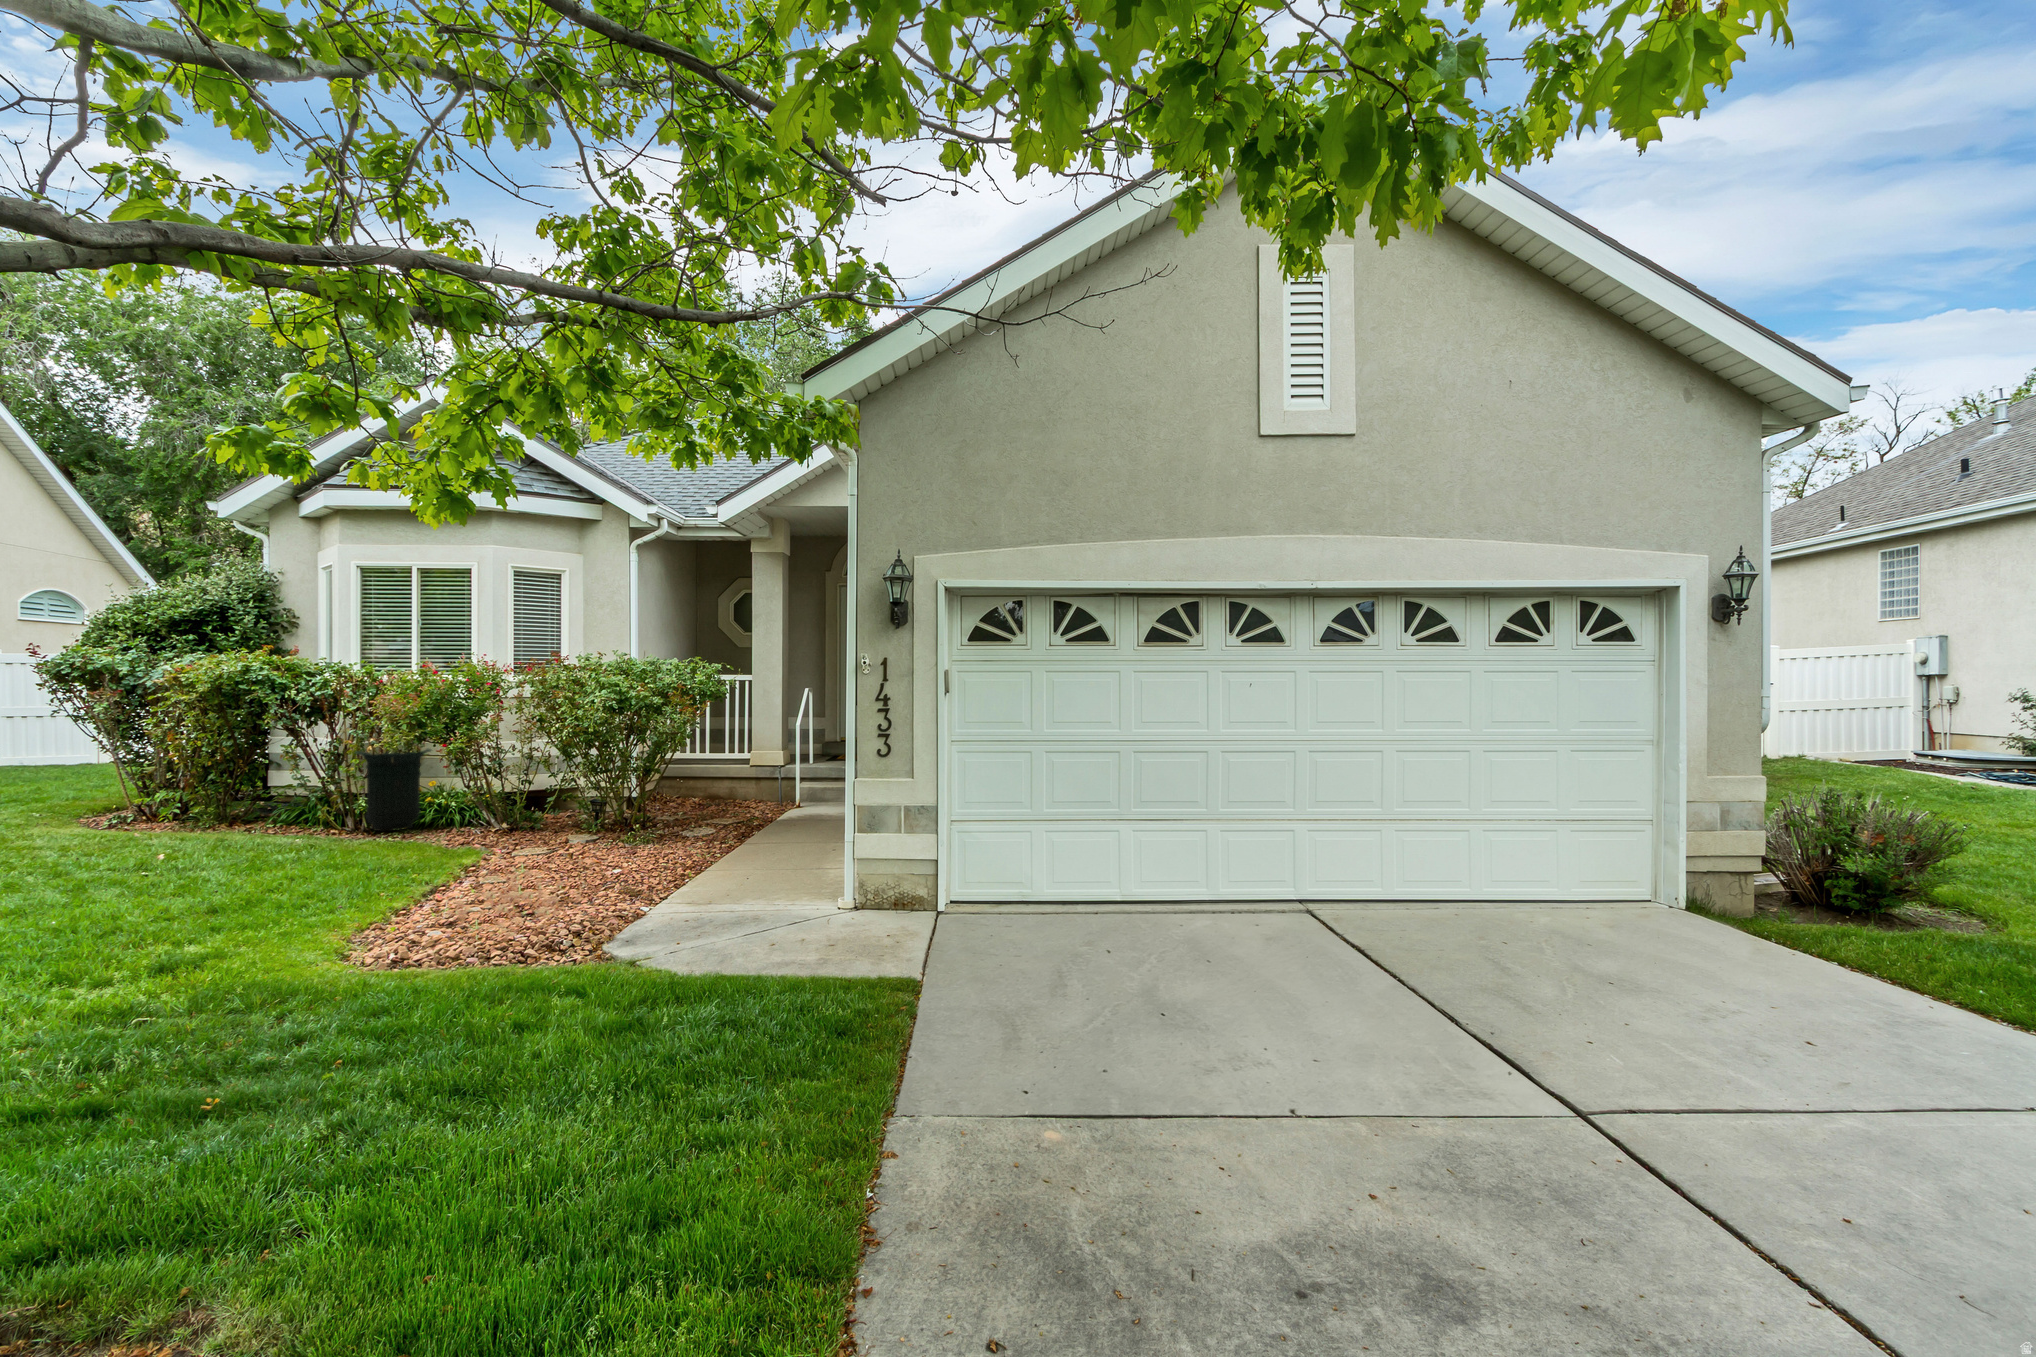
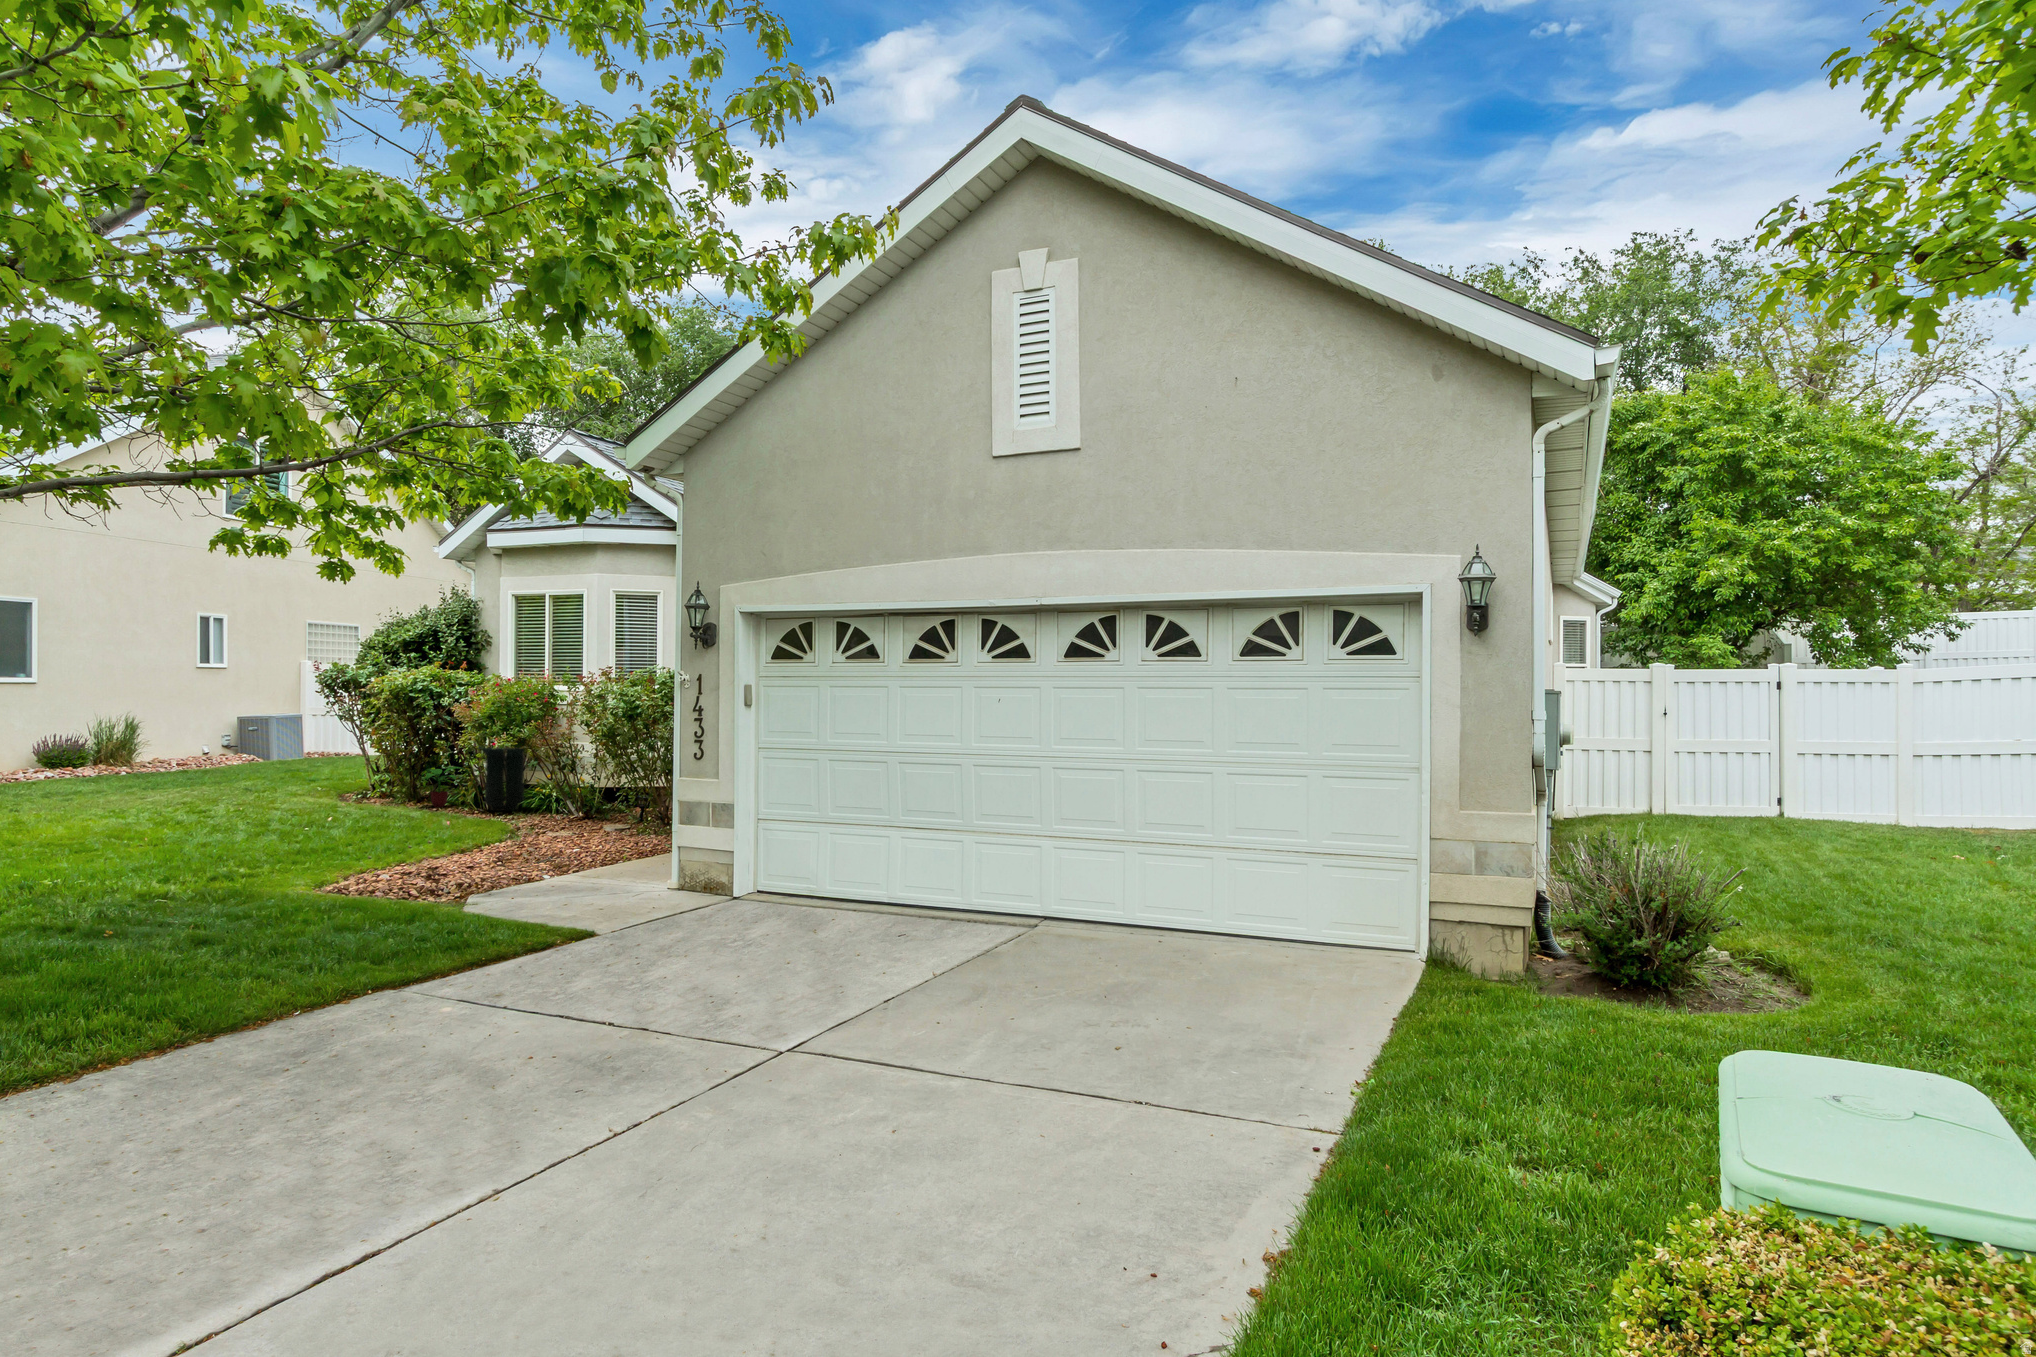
potted plant: none [261,779,327,832] -> present [424,767,469,807]

